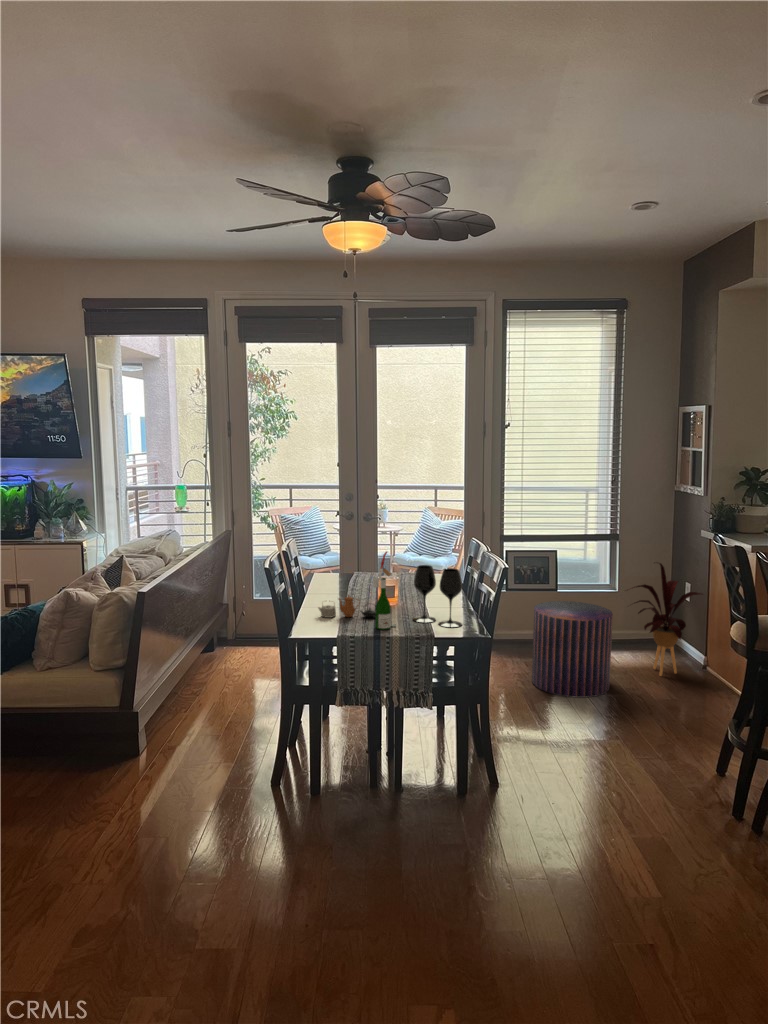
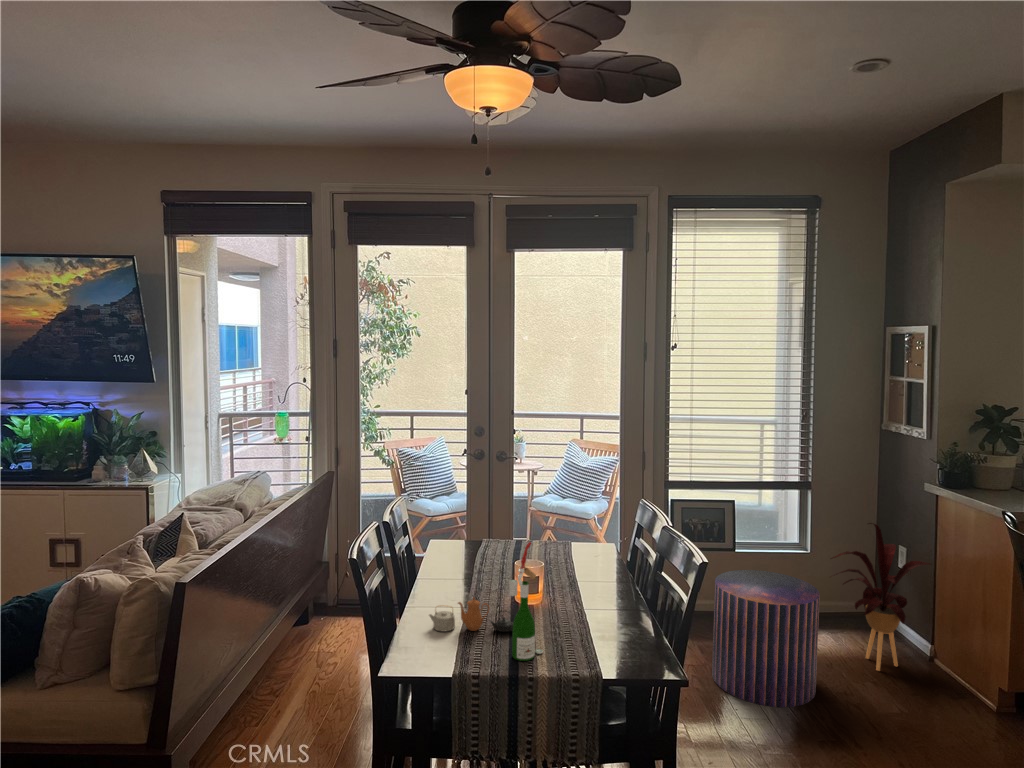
wine glass: present [413,565,462,627] -> none [566,556,641,656]

